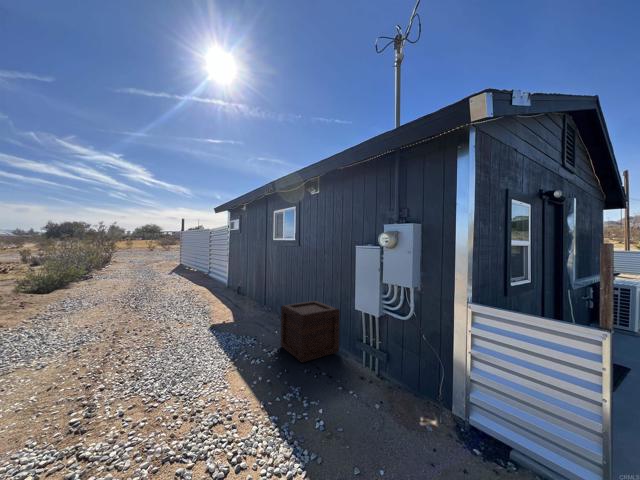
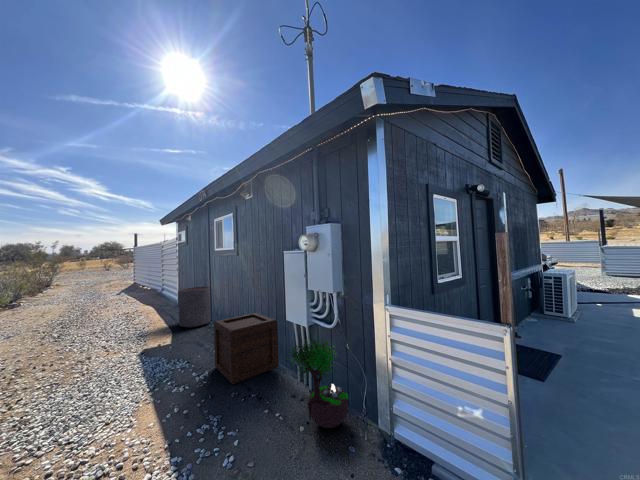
trash can: none [235,272,263,309] -> present [178,287,211,328]
potted tree: none [365,320,421,409] -> present [287,334,348,428]

